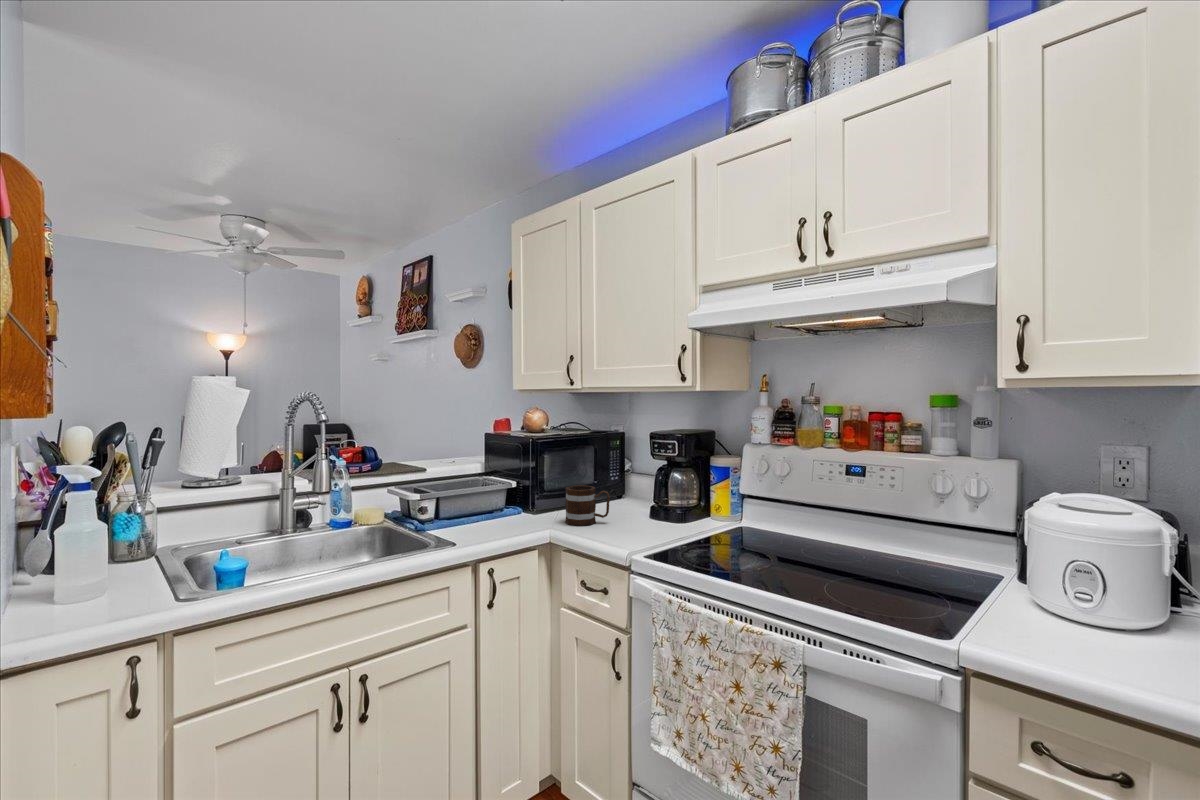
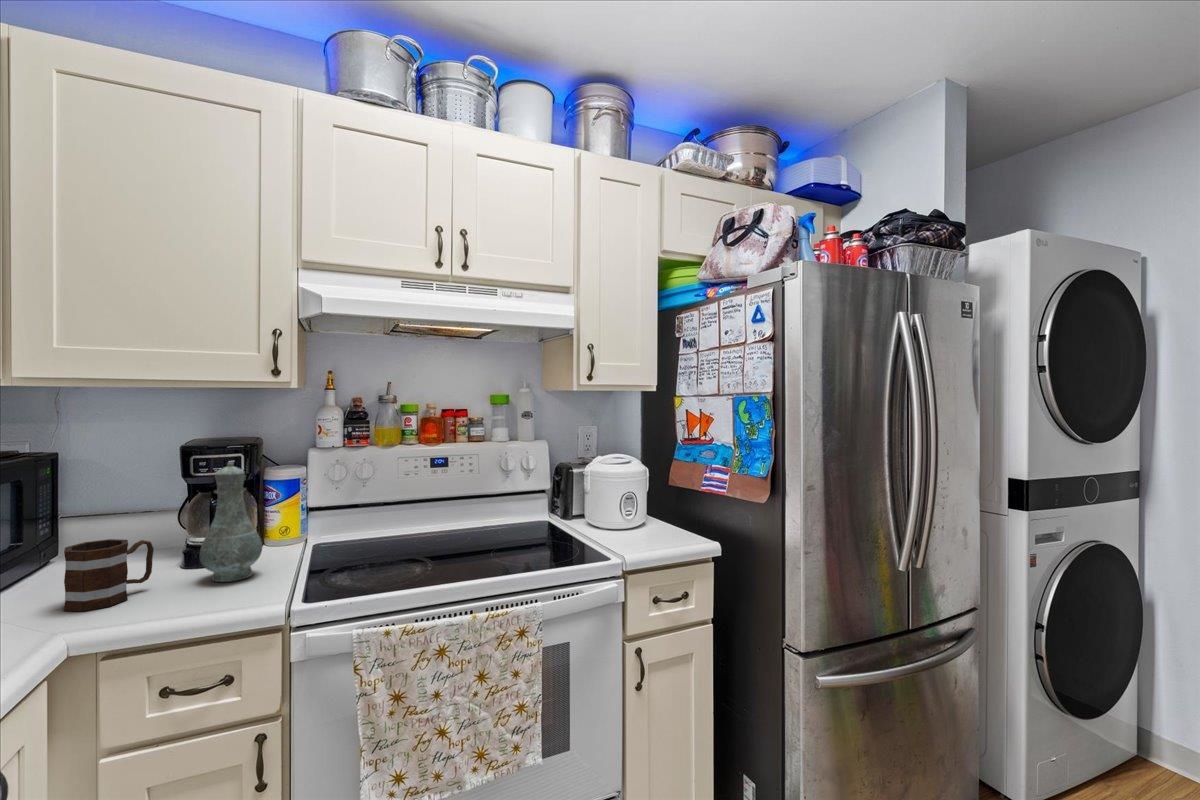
vase: none [627,445,666,533] -> present [200,462,262,582]

